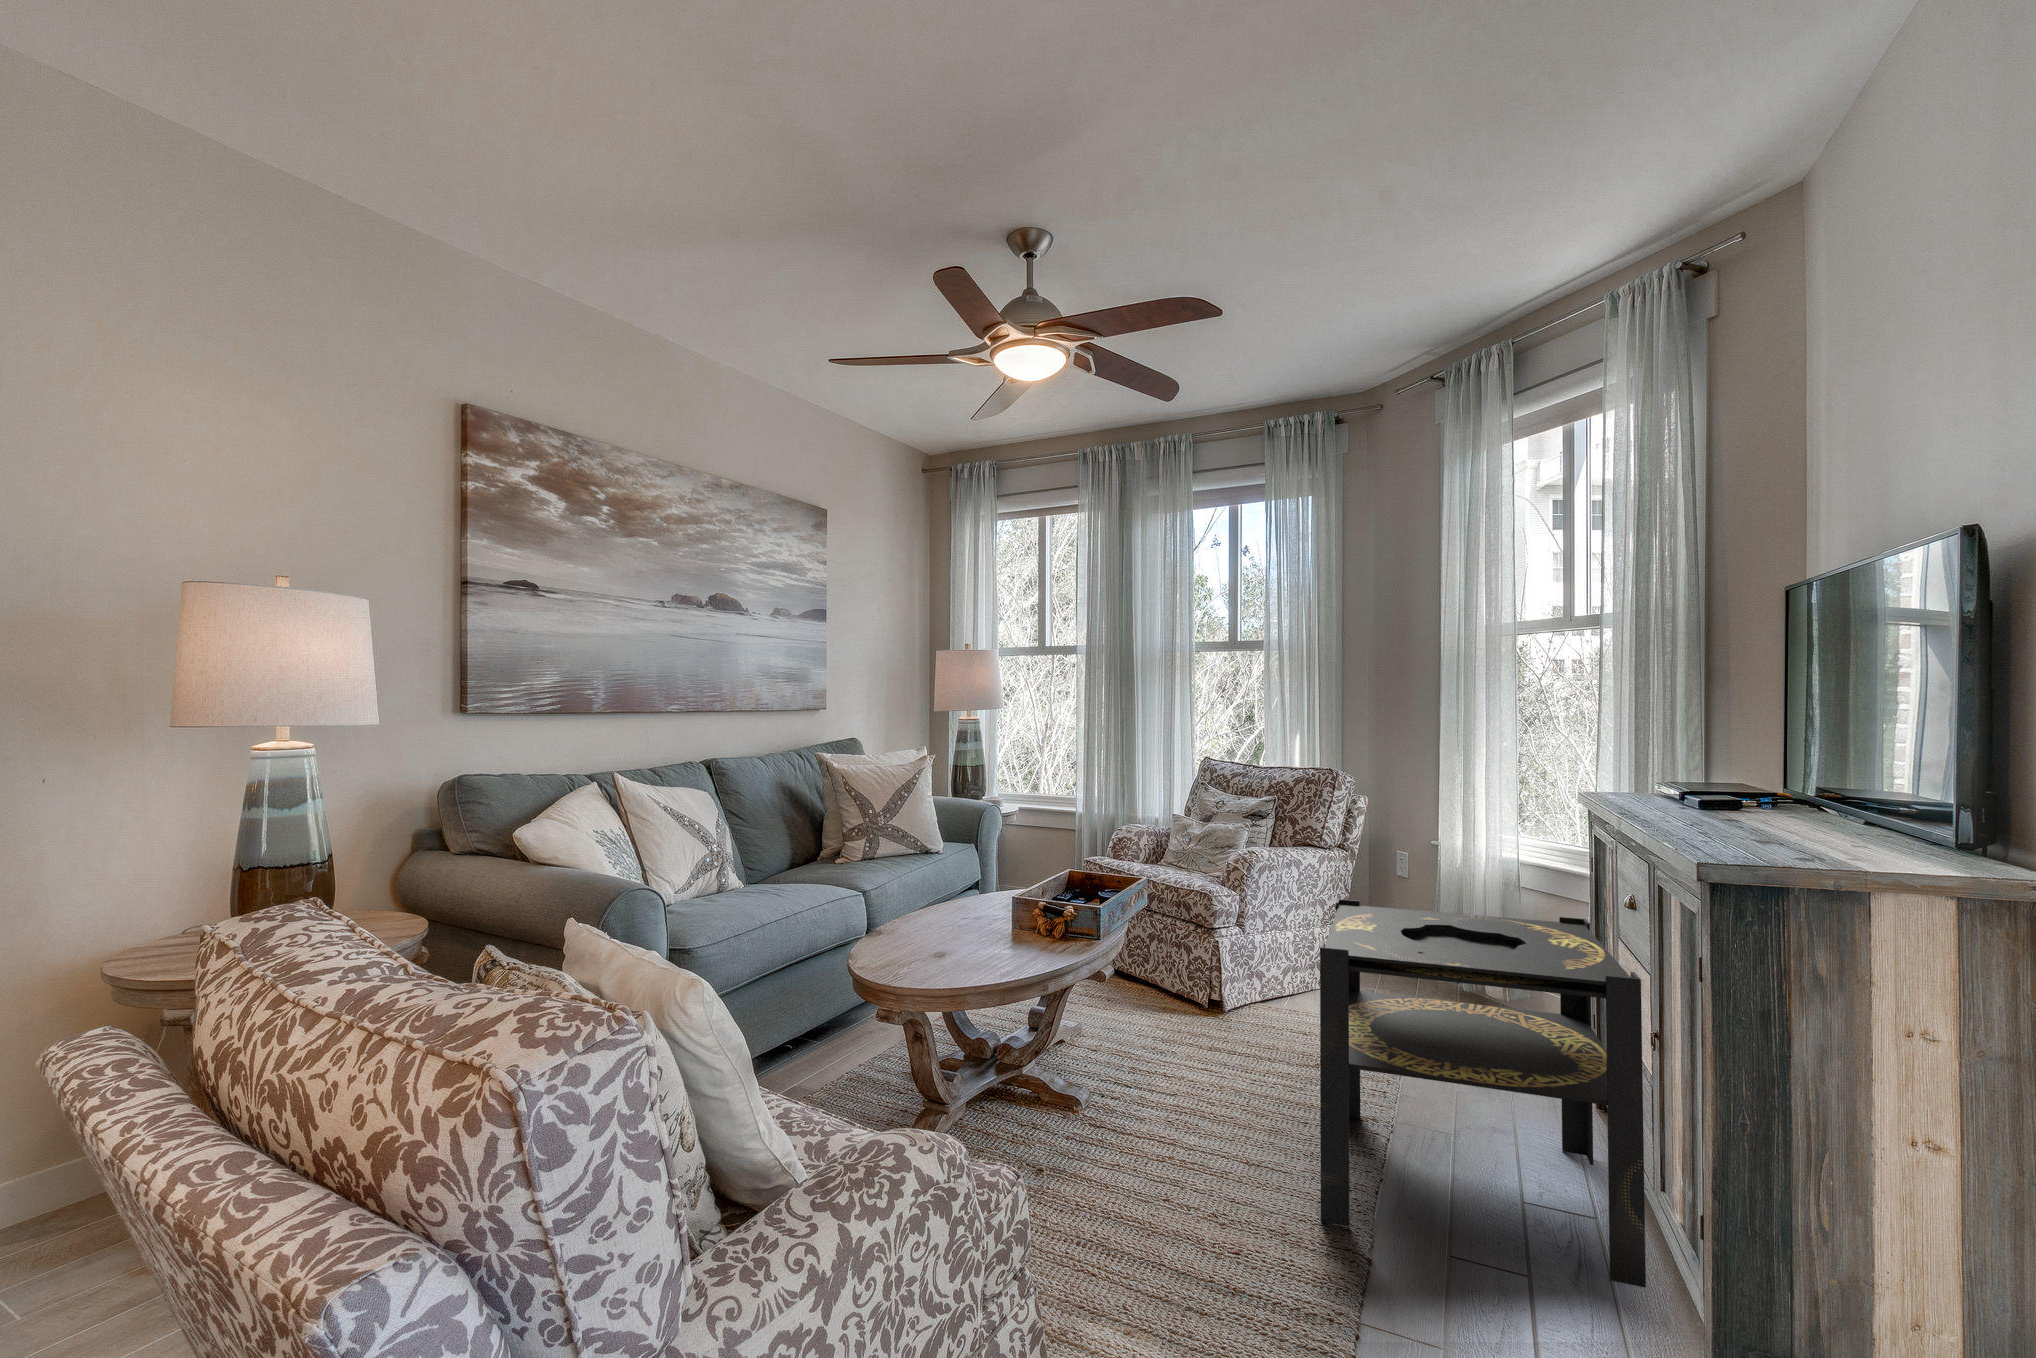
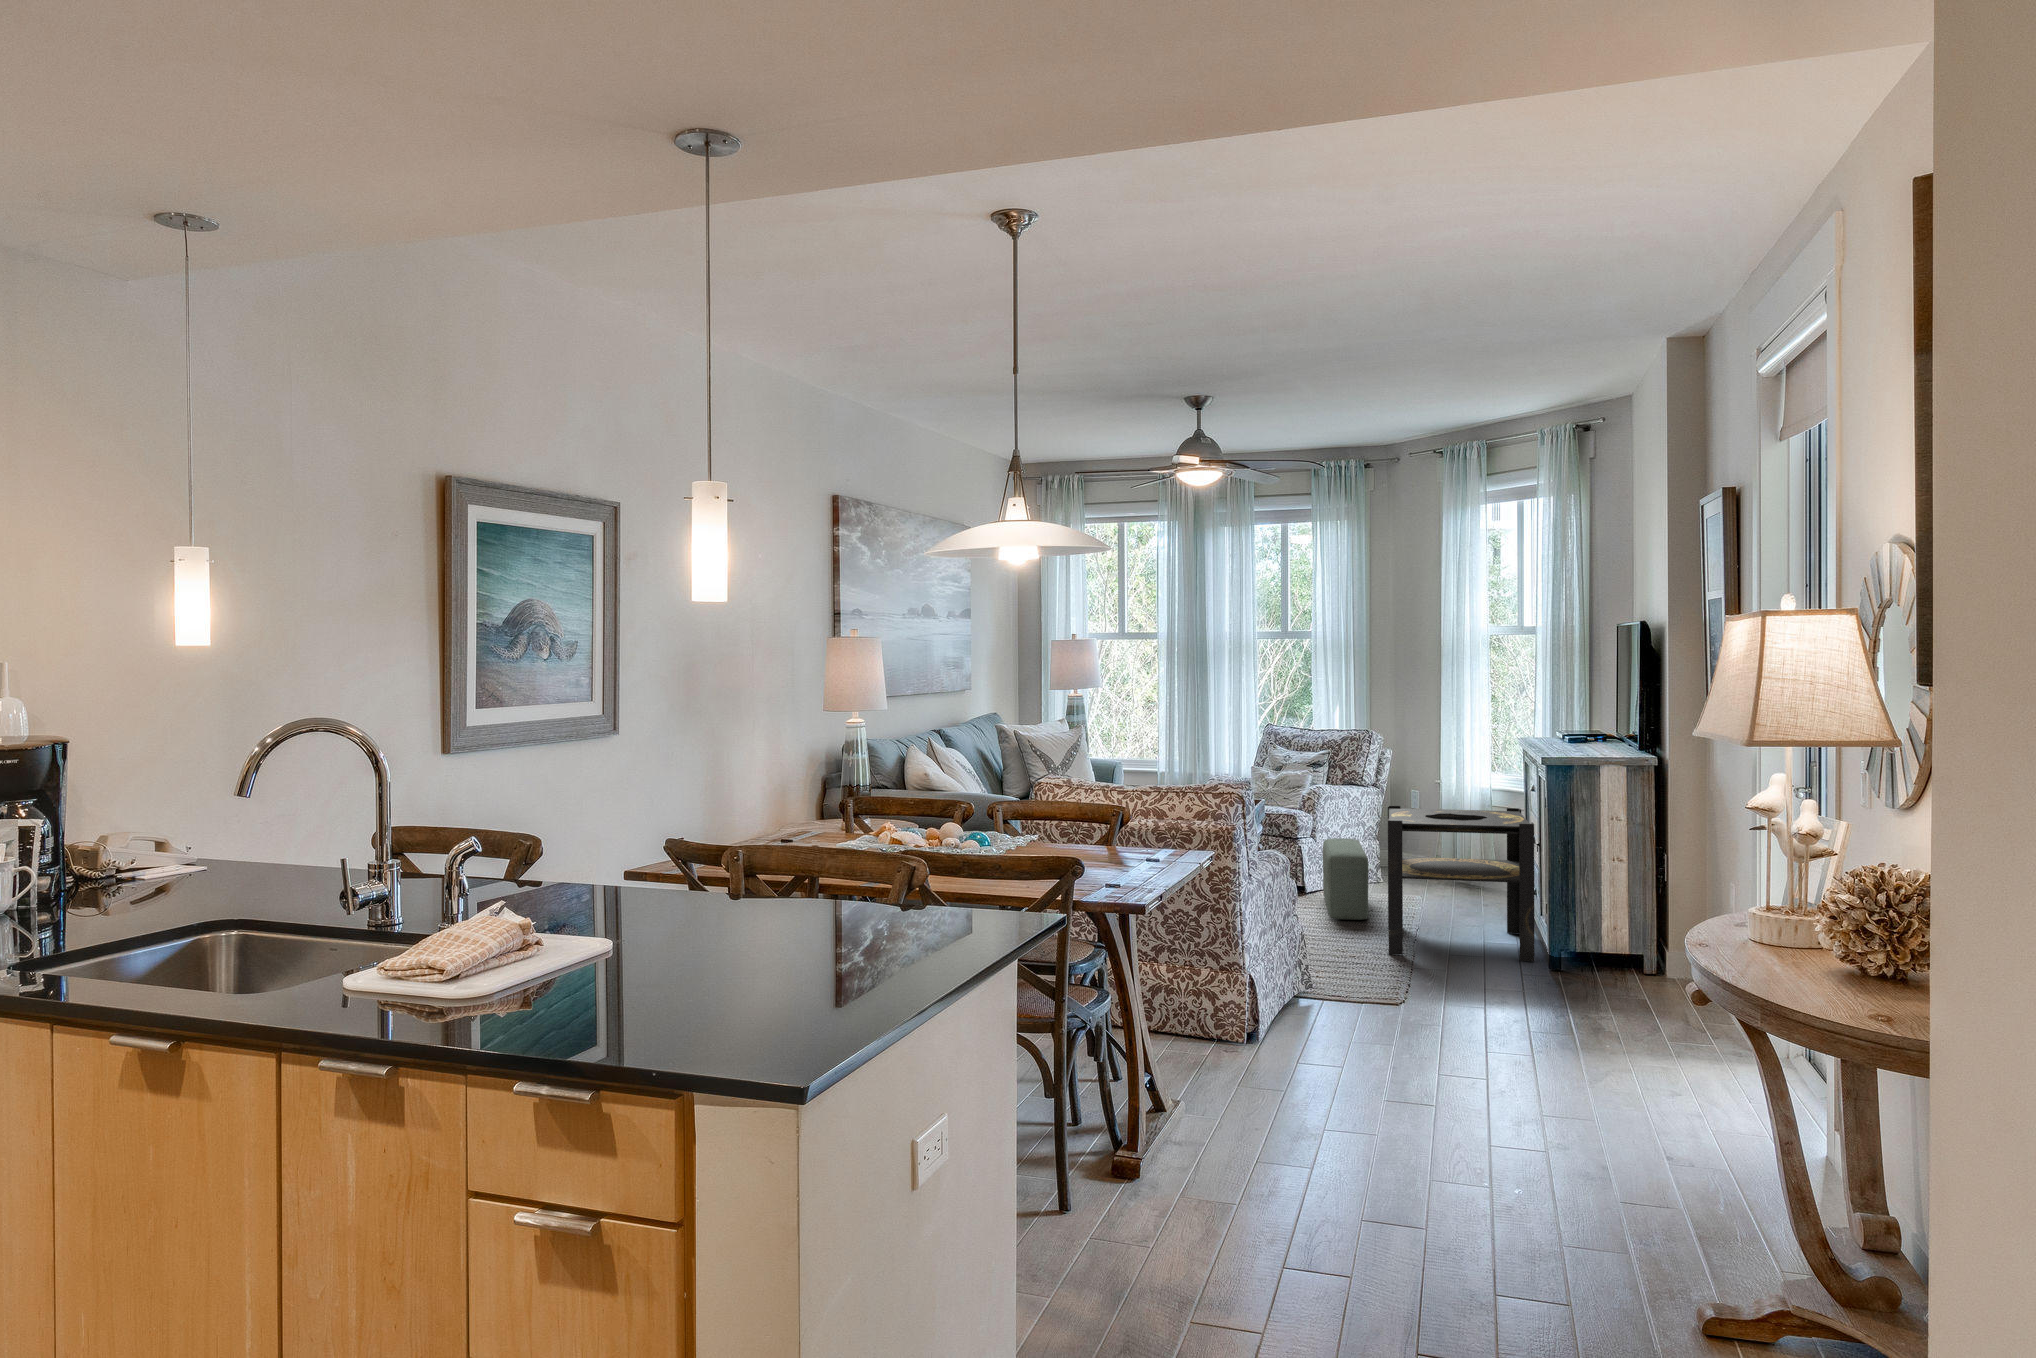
pouf: none [1240,932,1308,1089] -> present [1323,838,1369,920]

